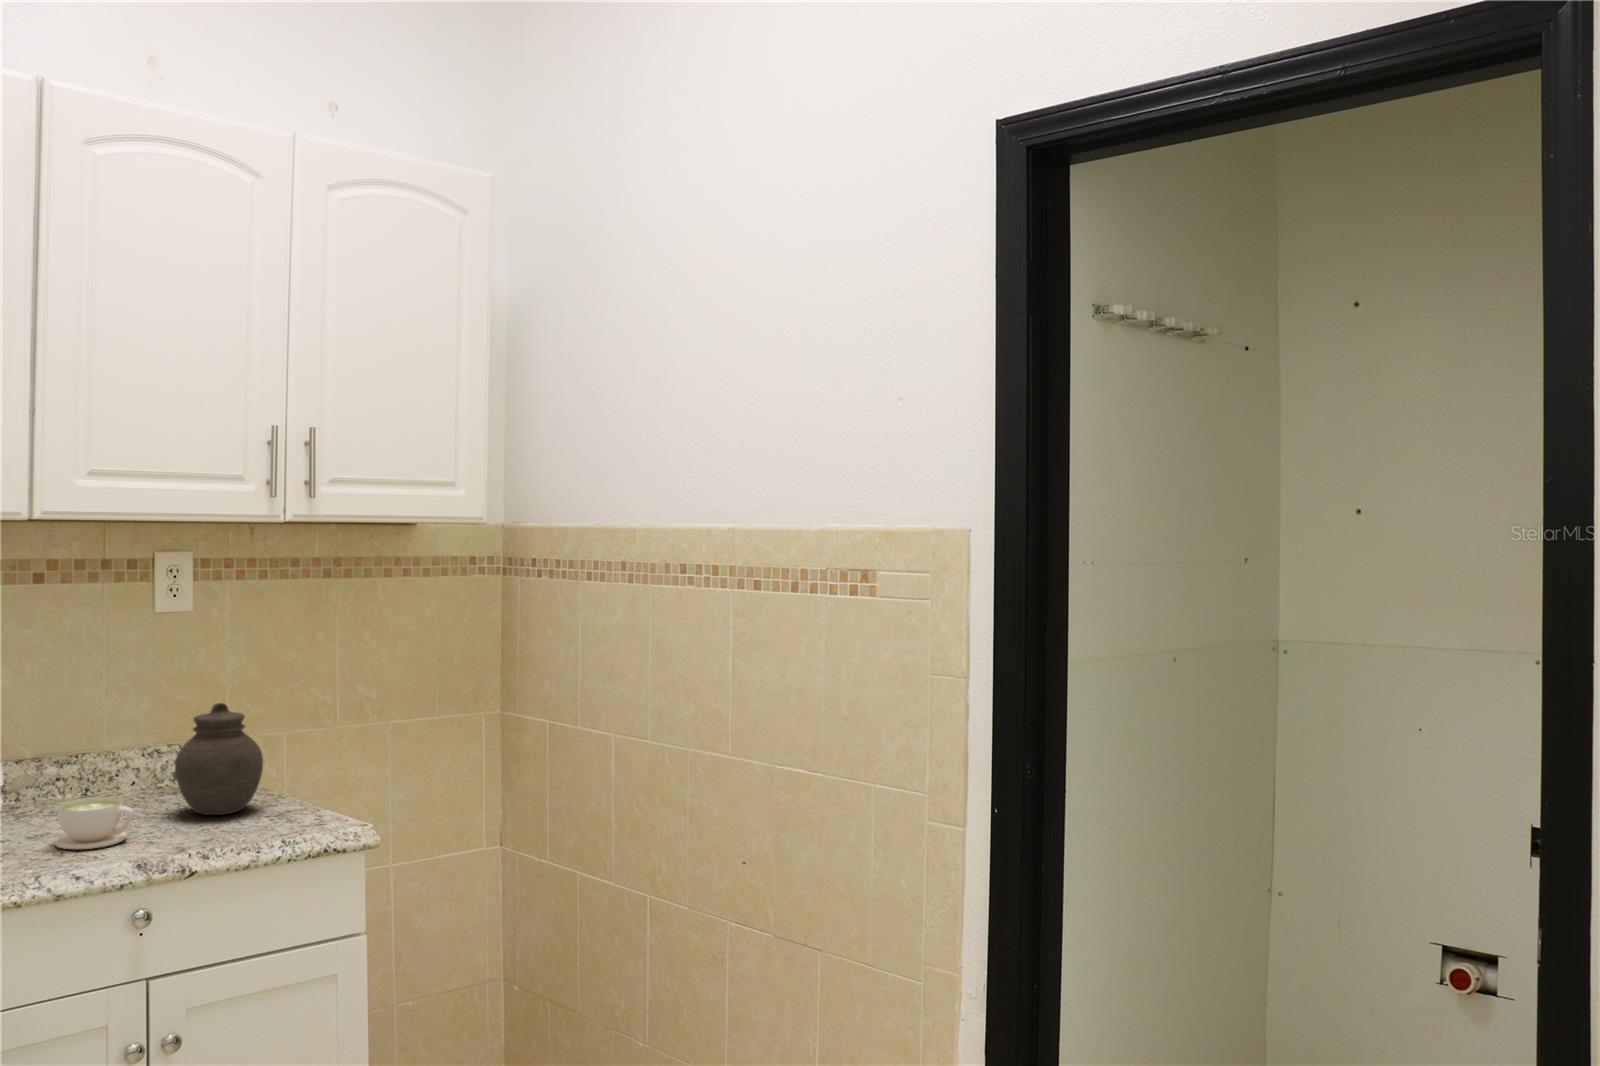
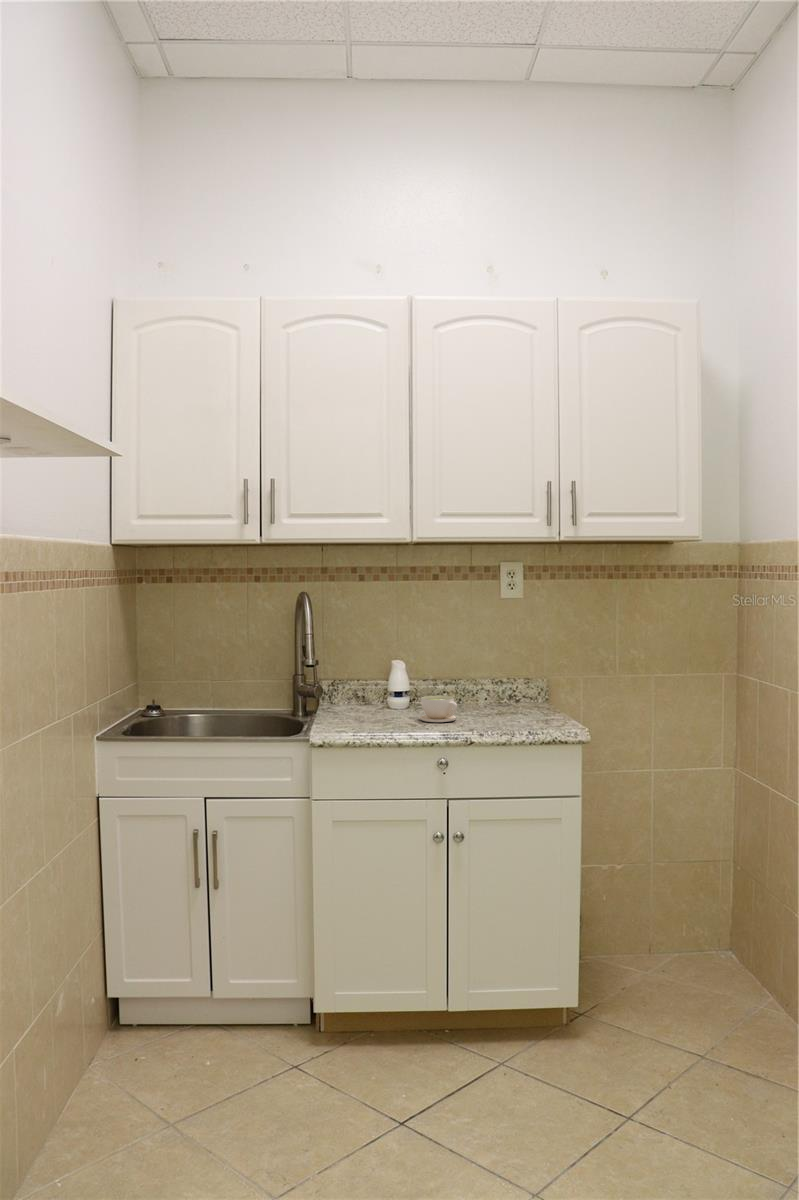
jar: present [175,703,263,815] -> none [492,650,541,717]

